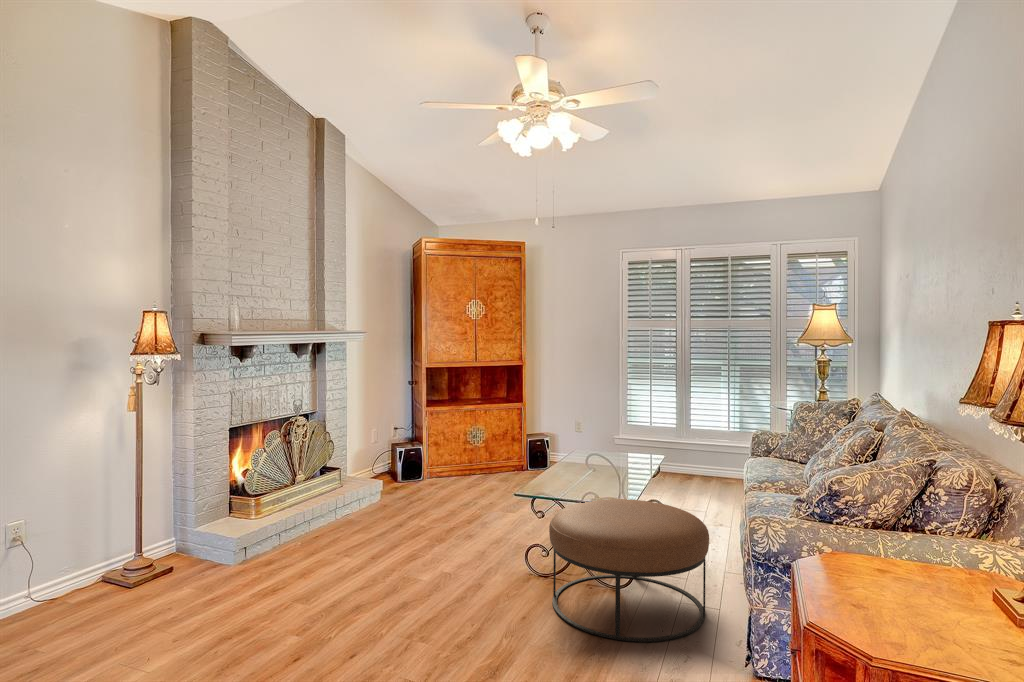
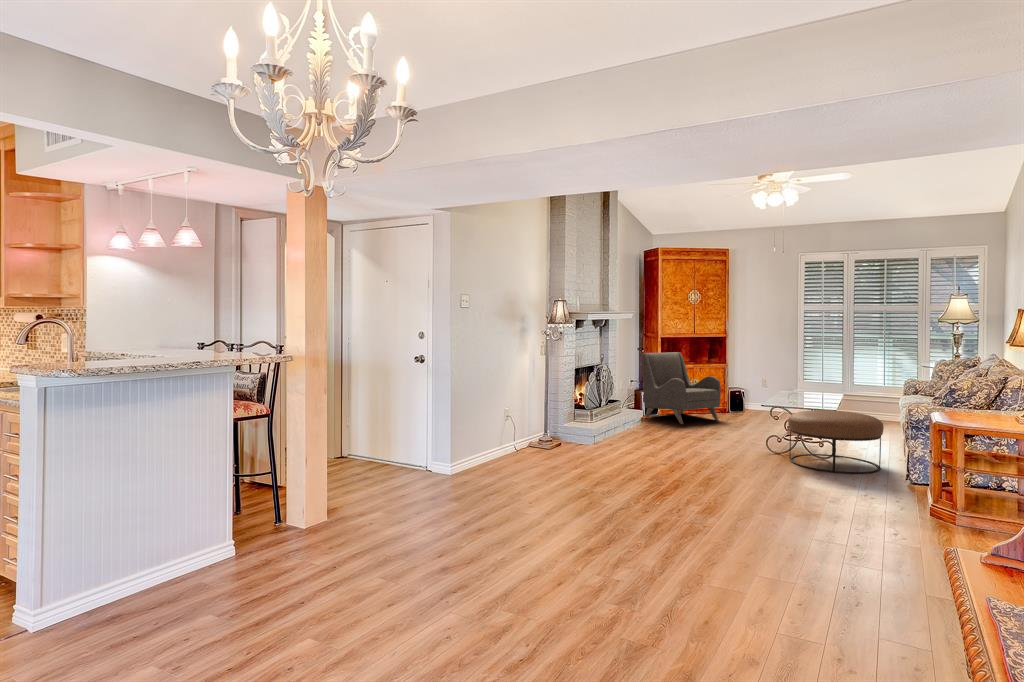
armchair: none [392,387,502,502] -> present [642,352,721,424]

